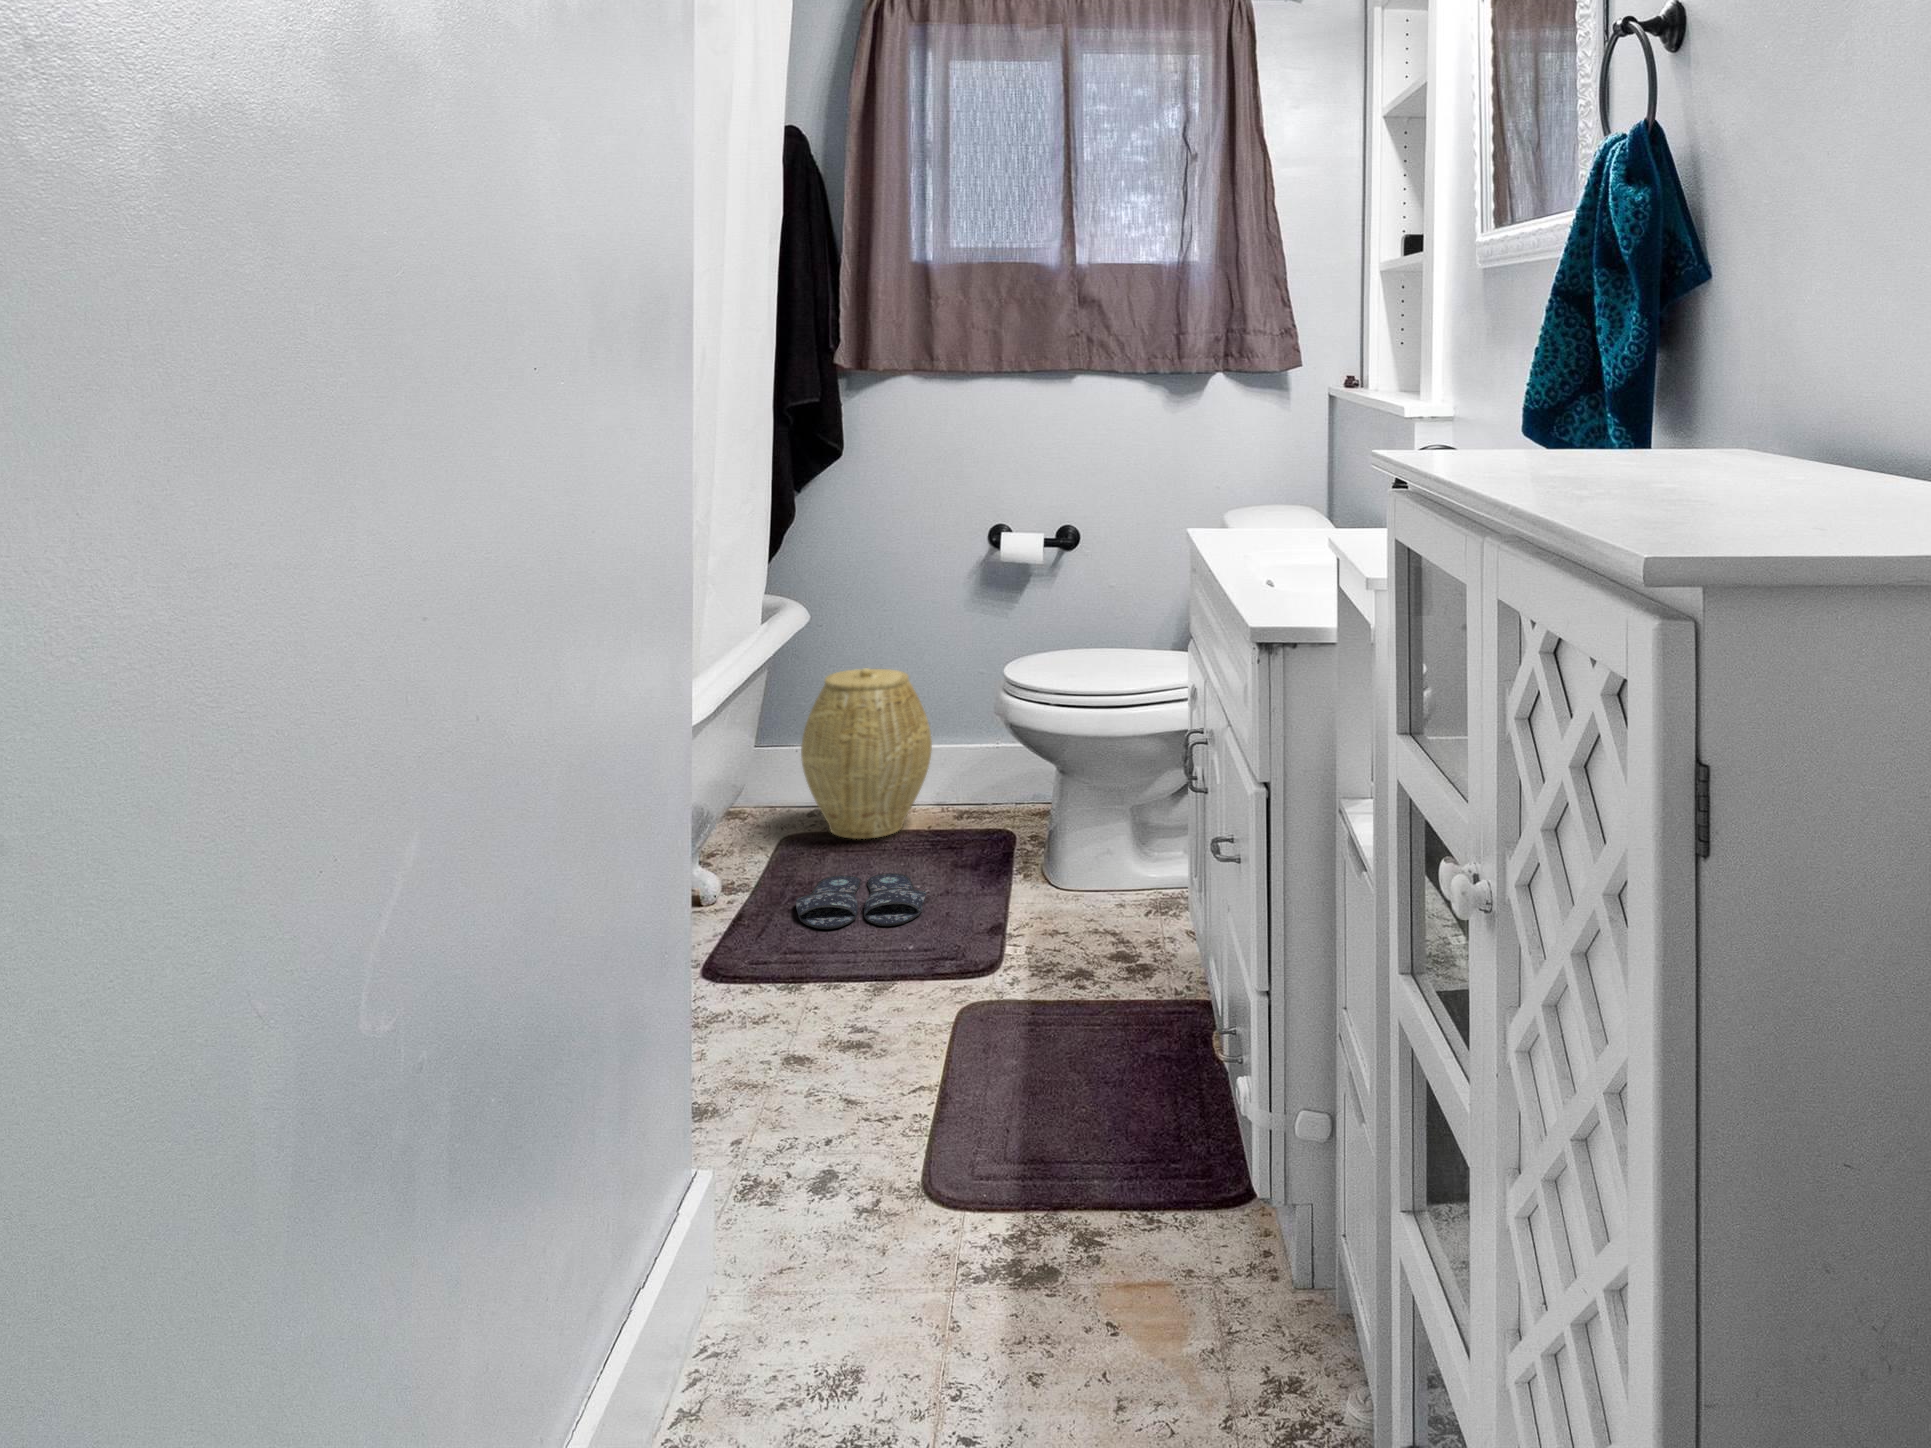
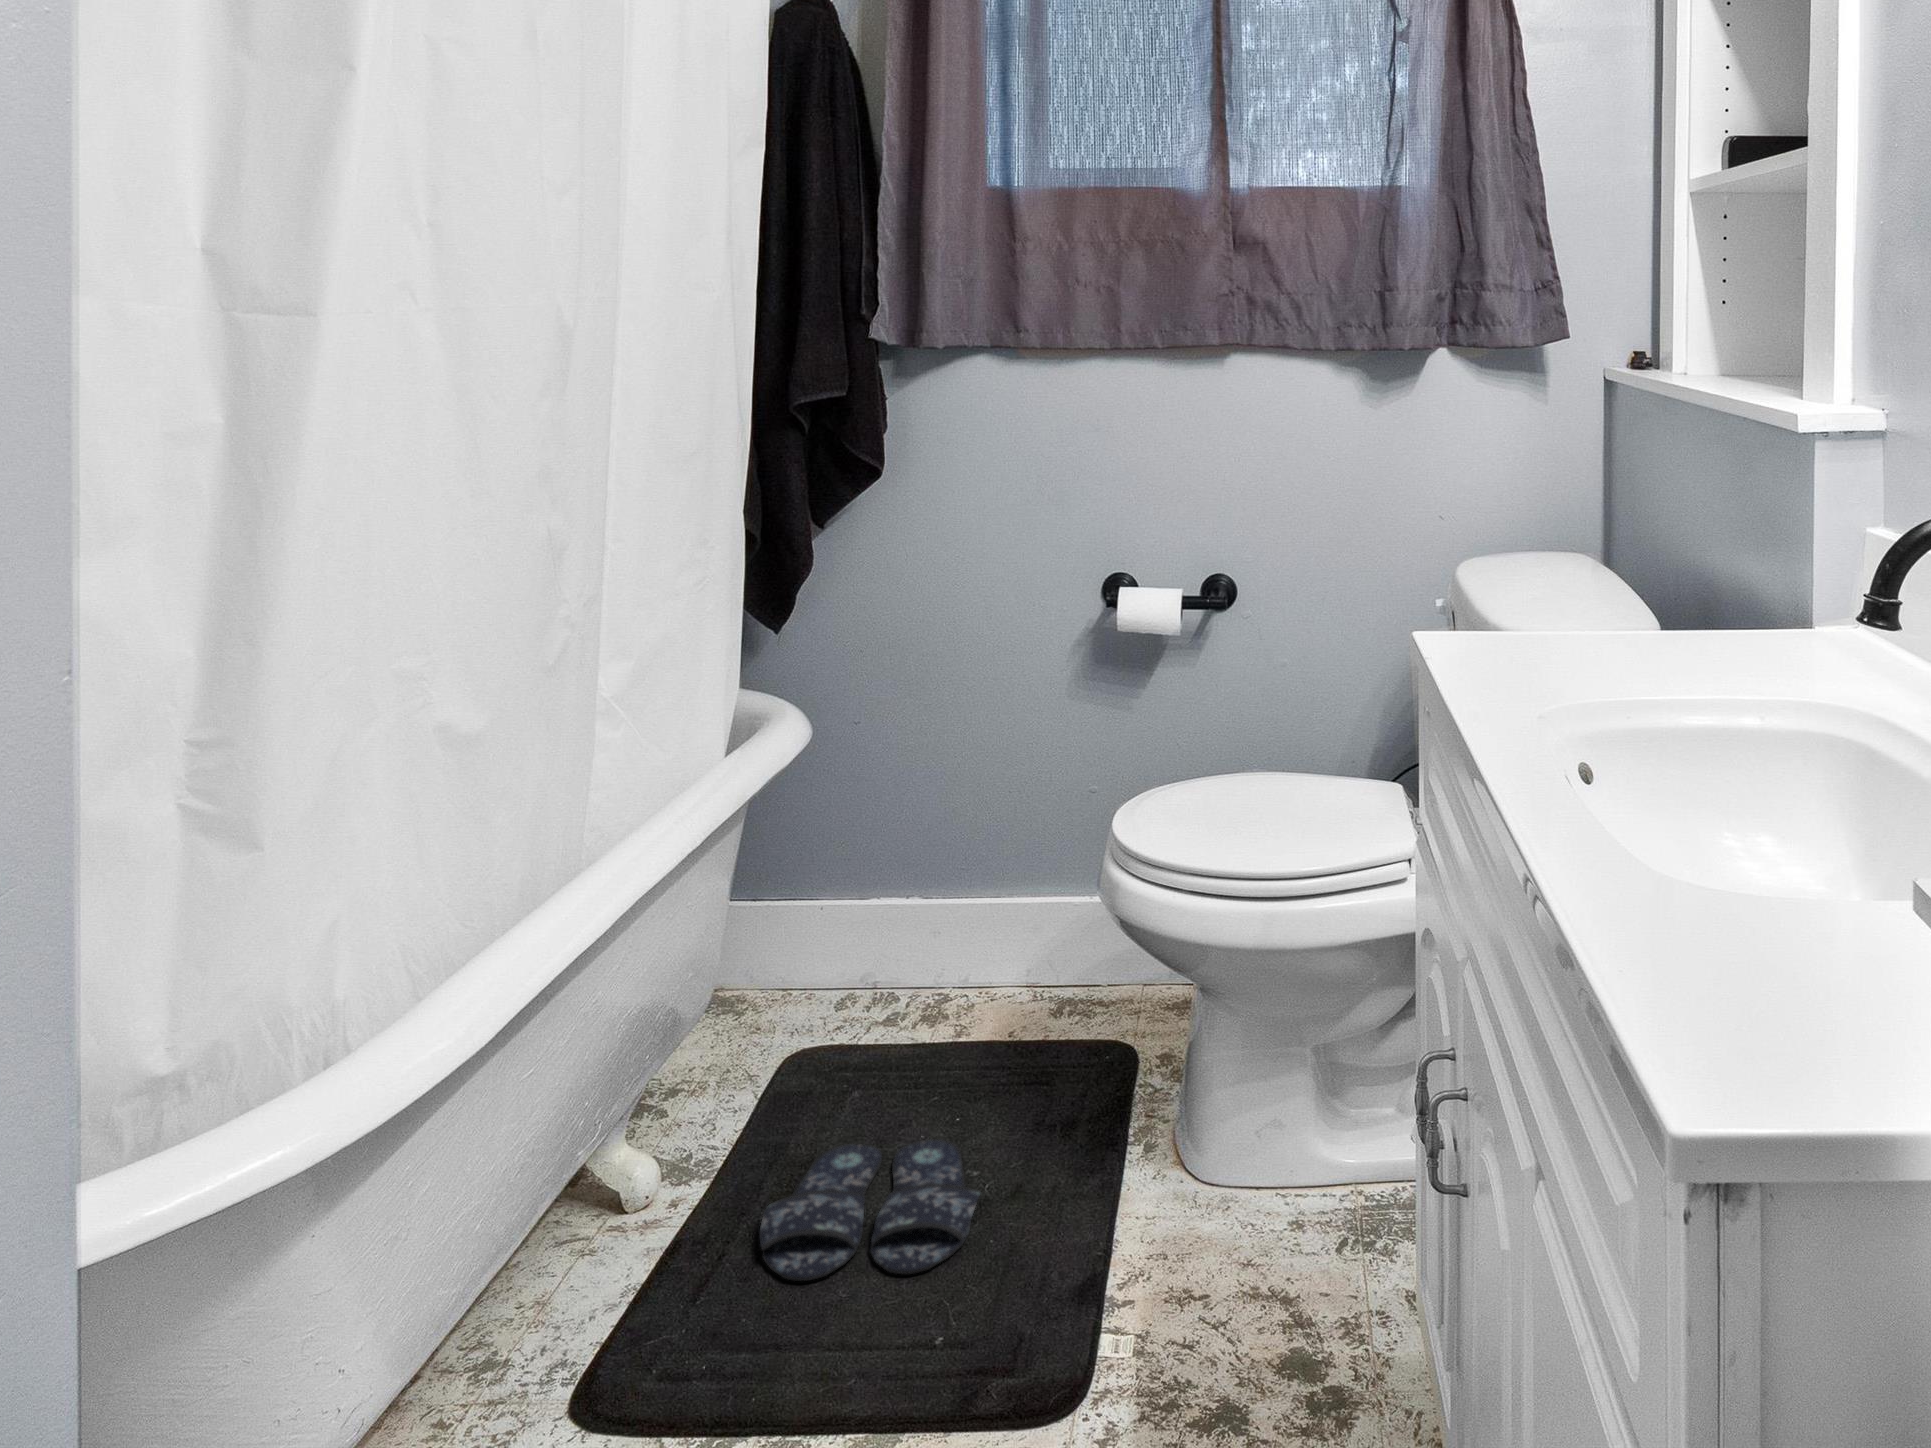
woven basket: present [801,668,932,839] -> none [816,788,1014,1058]

